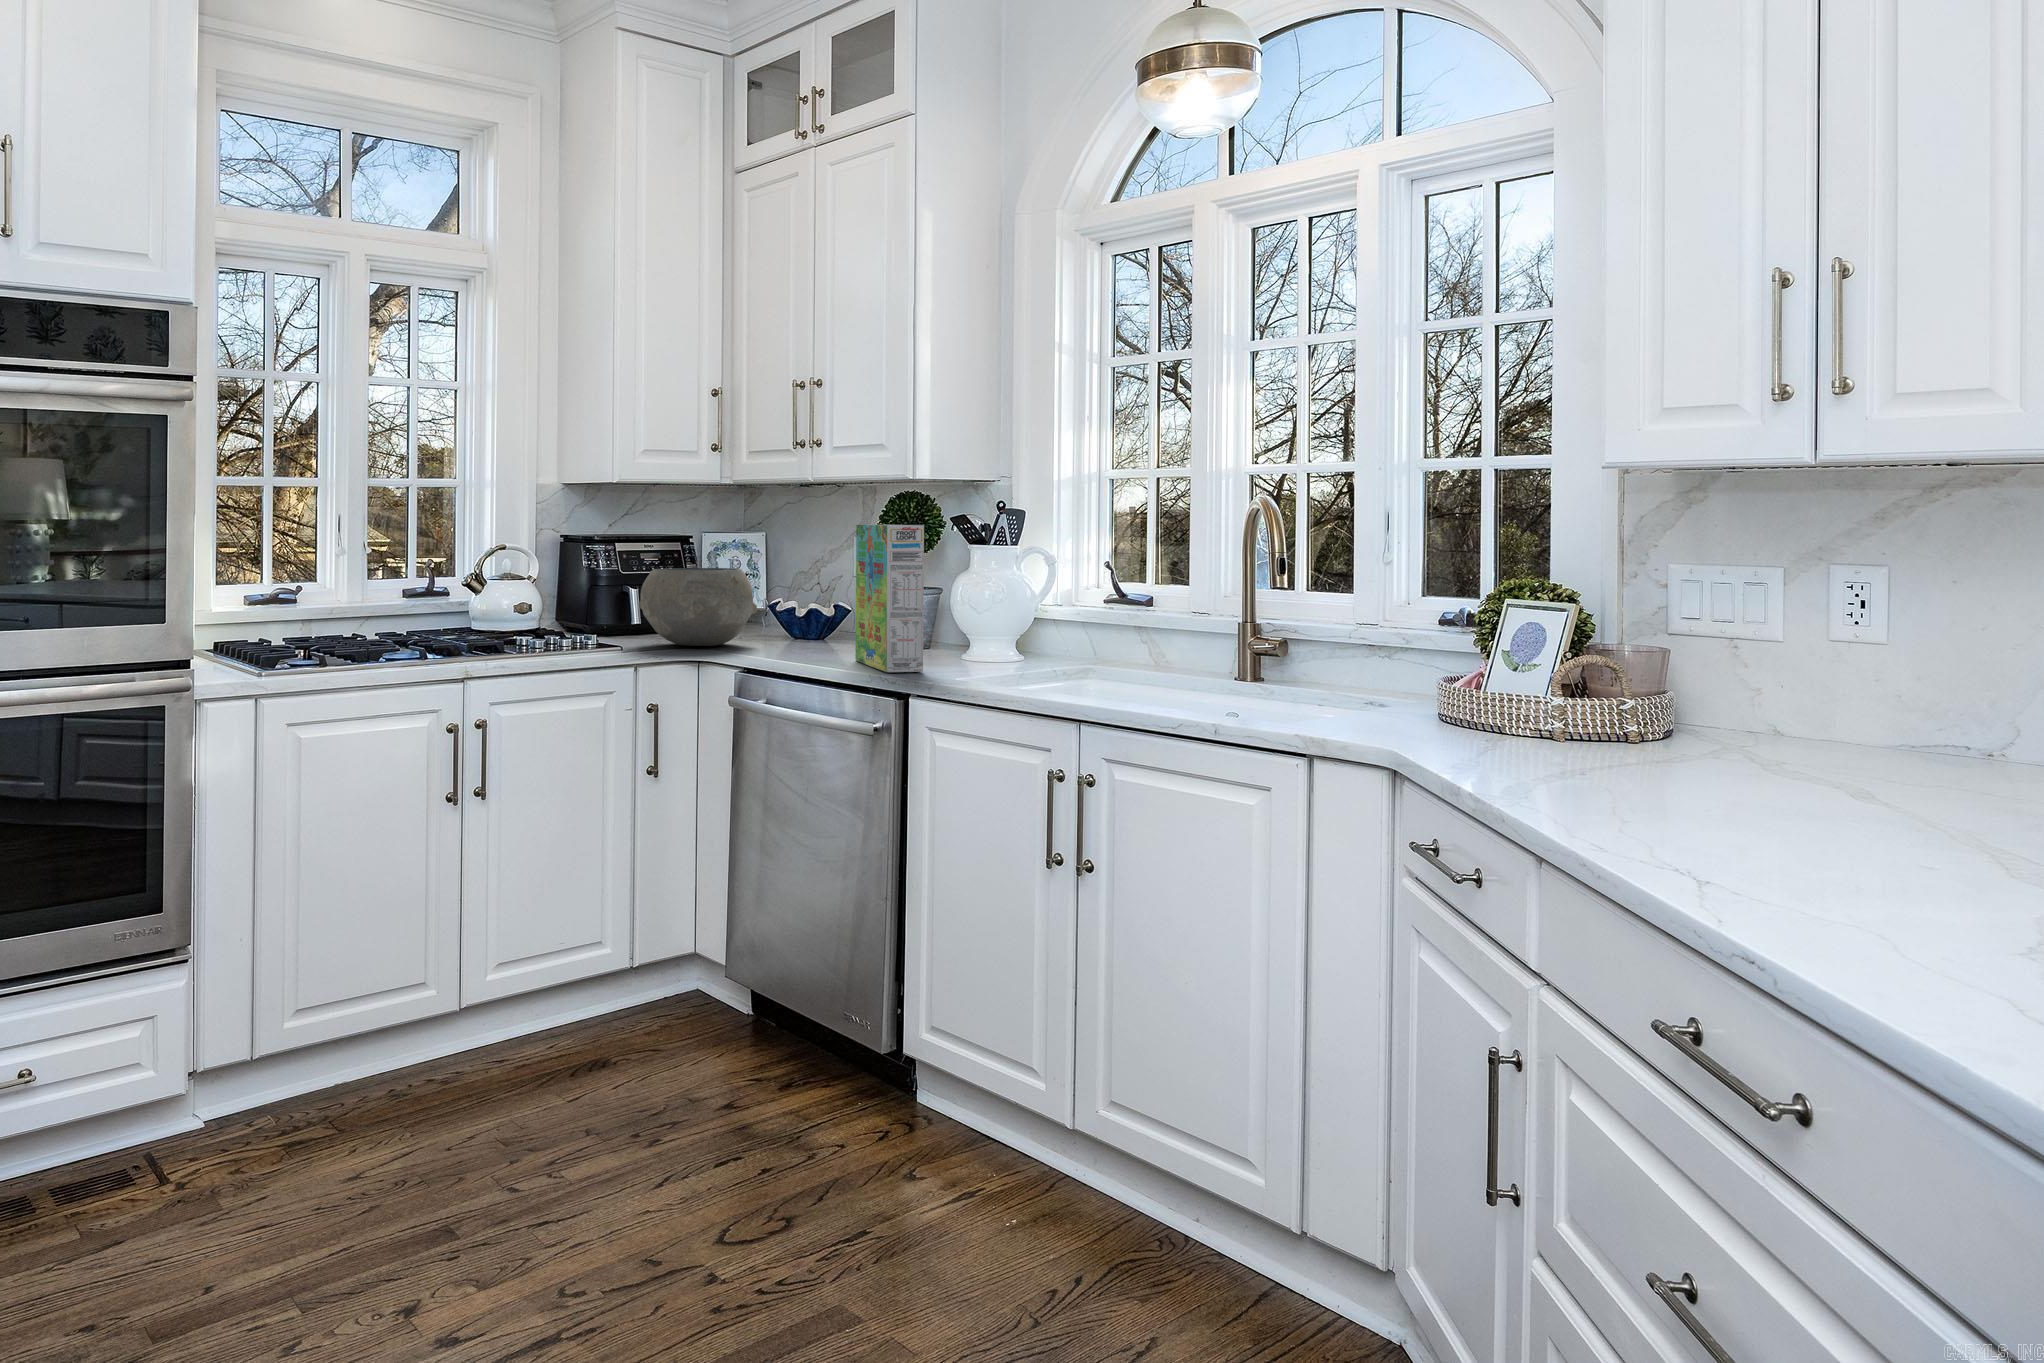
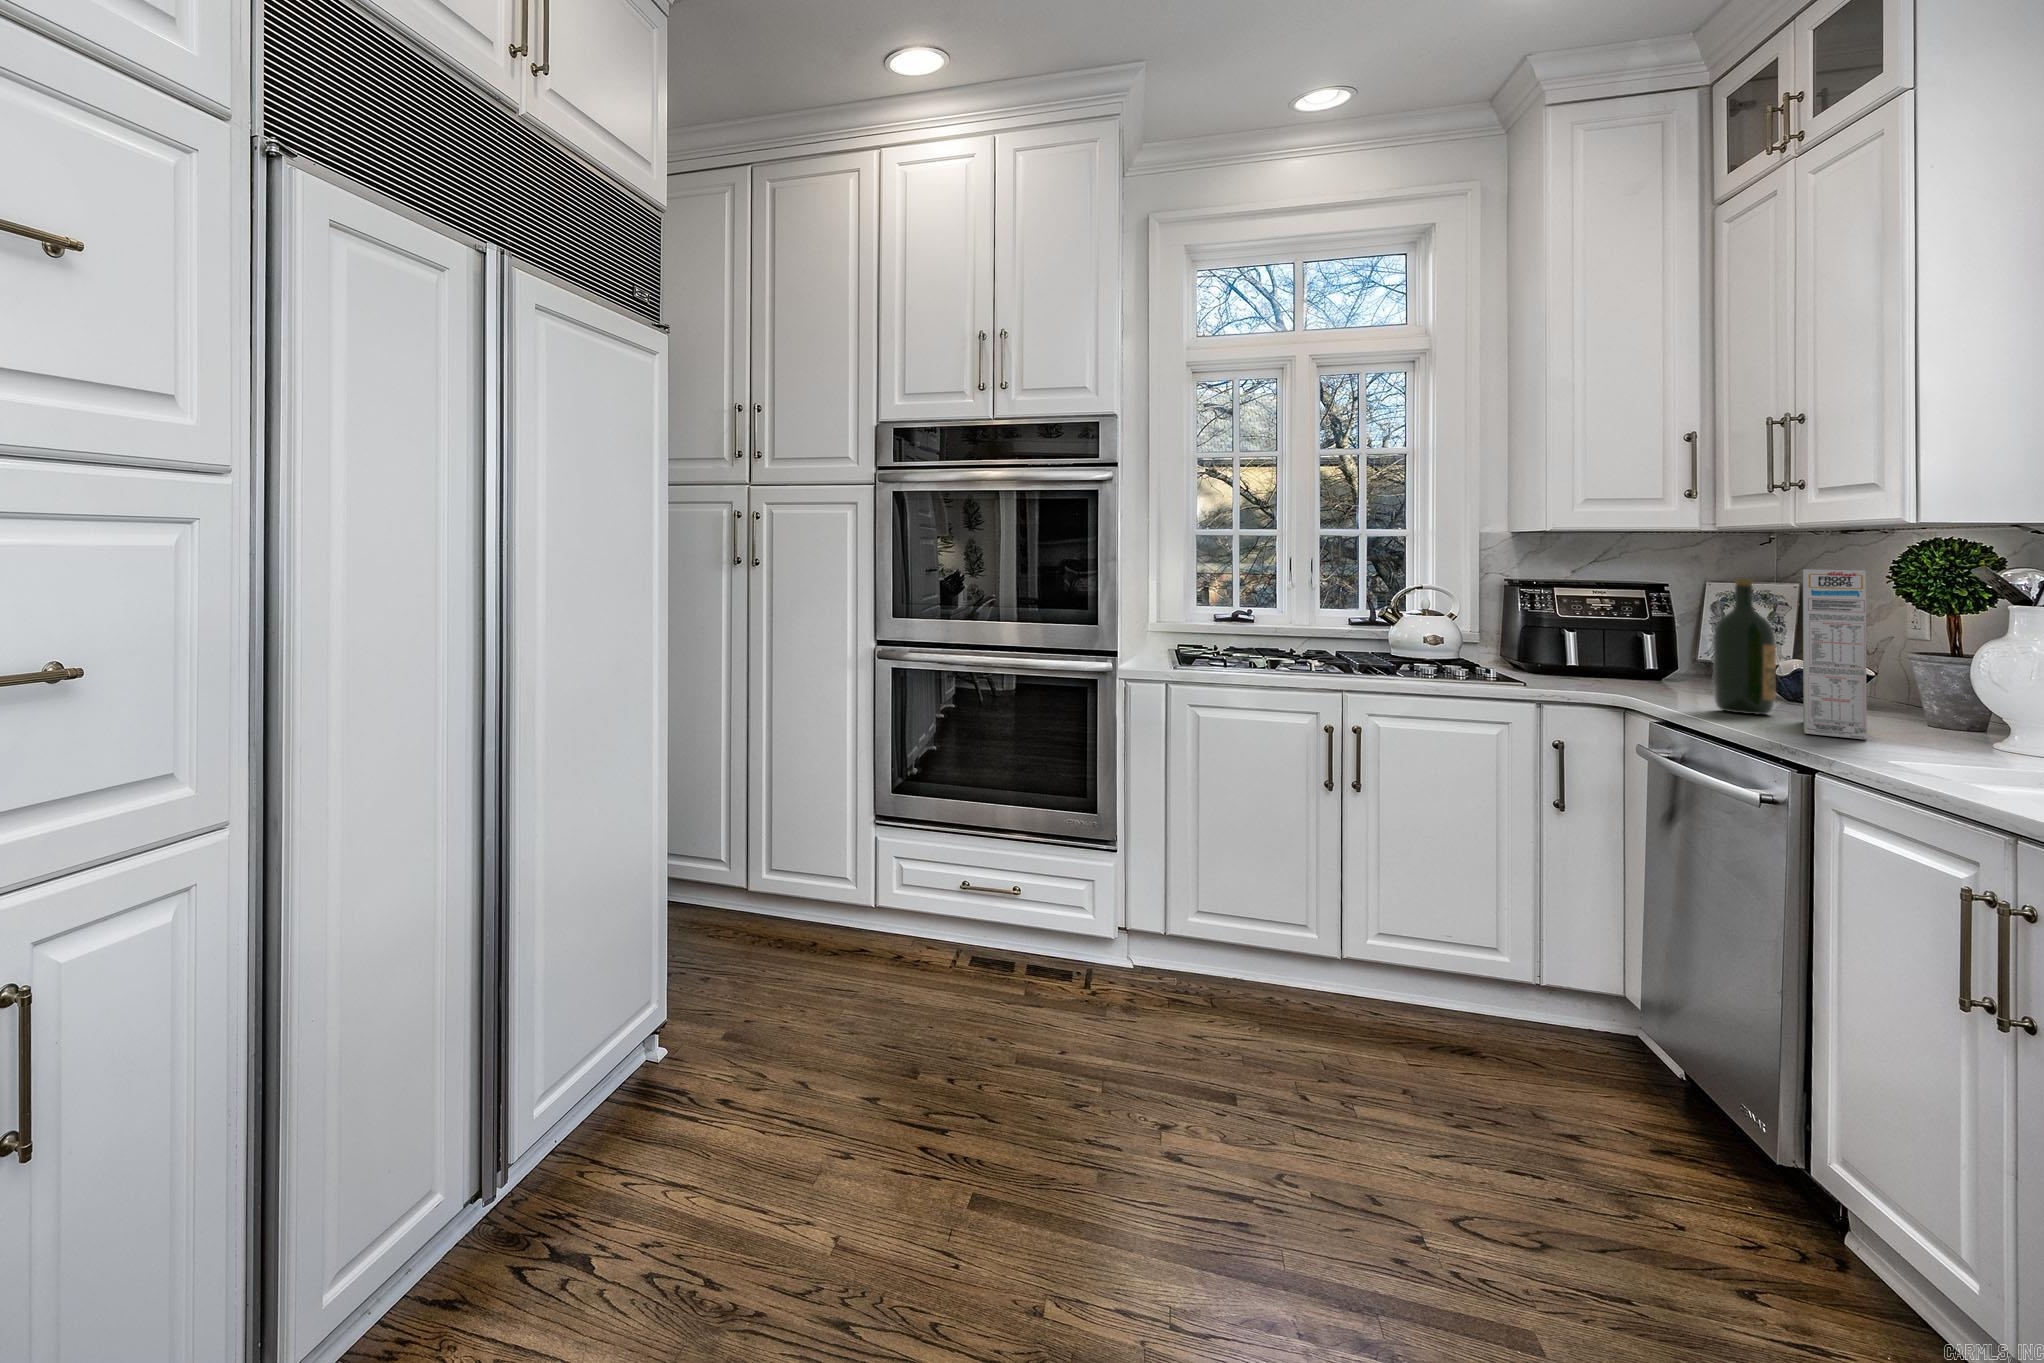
wine bottle: none [789,532,832,659] -> present [1713,579,1776,715]
ceramic bowl: present [639,568,757,646] -> none [1565,613,1713,692]

